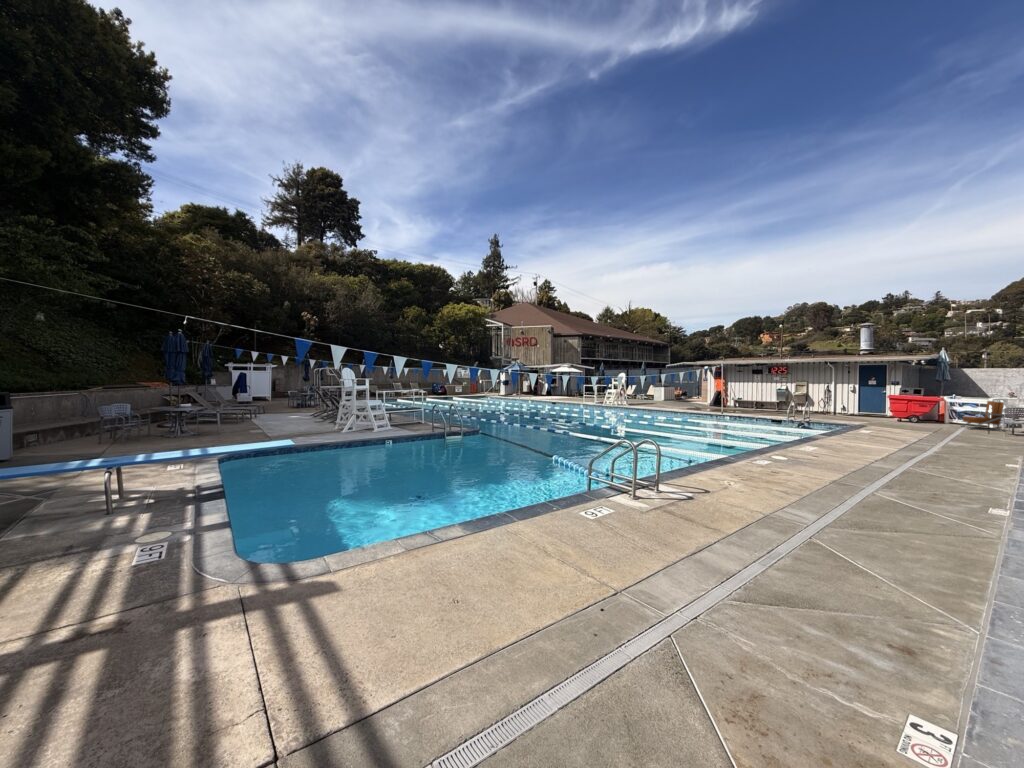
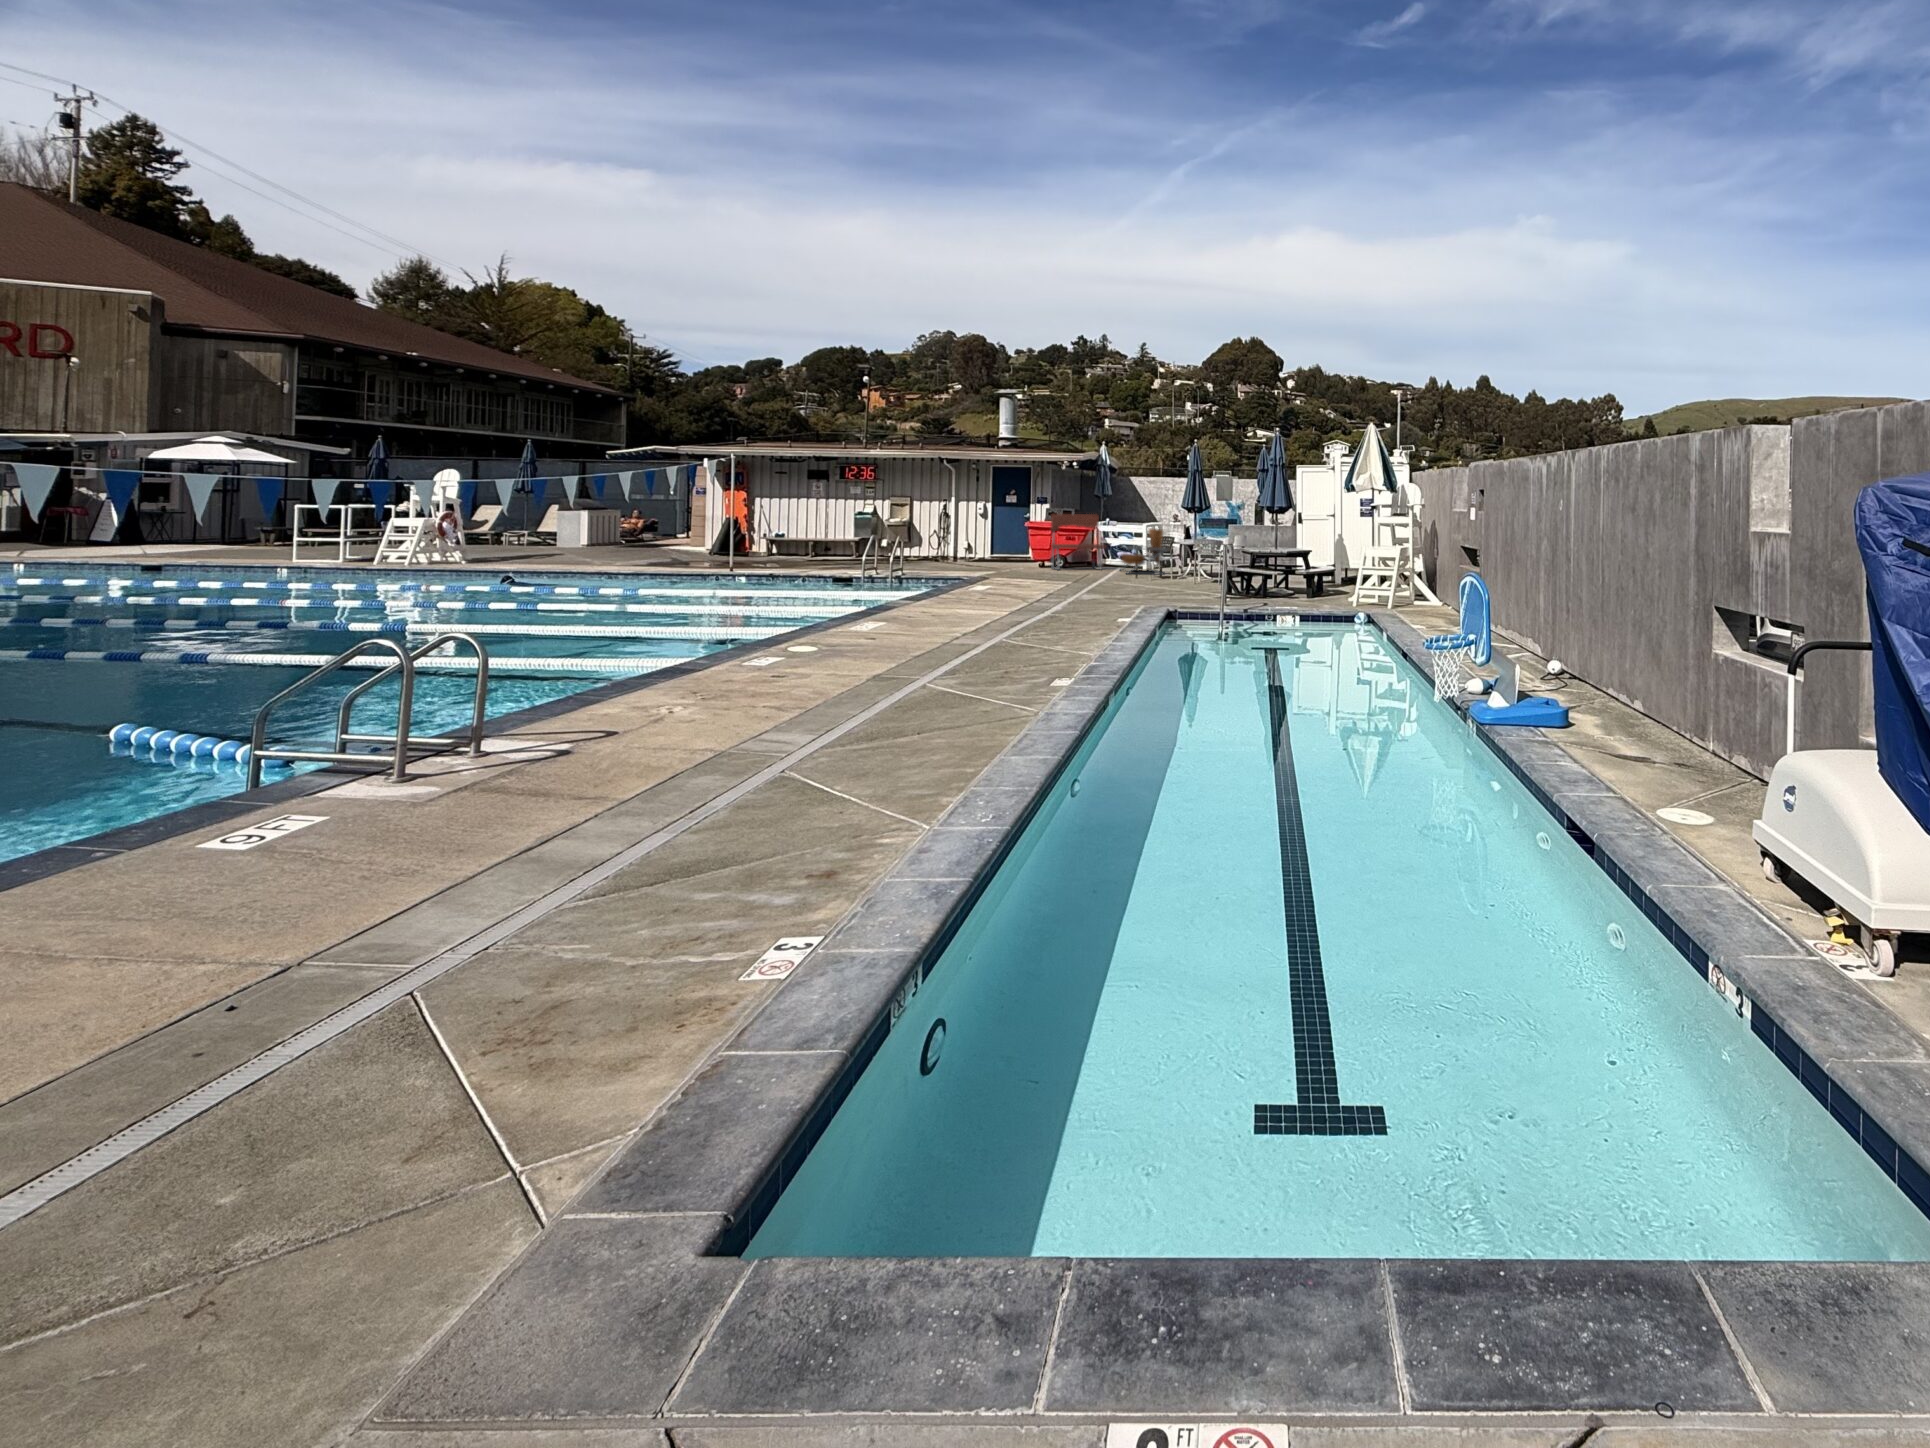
bench: none [903,391,949,425] -> present [1051,514,1106,570]

